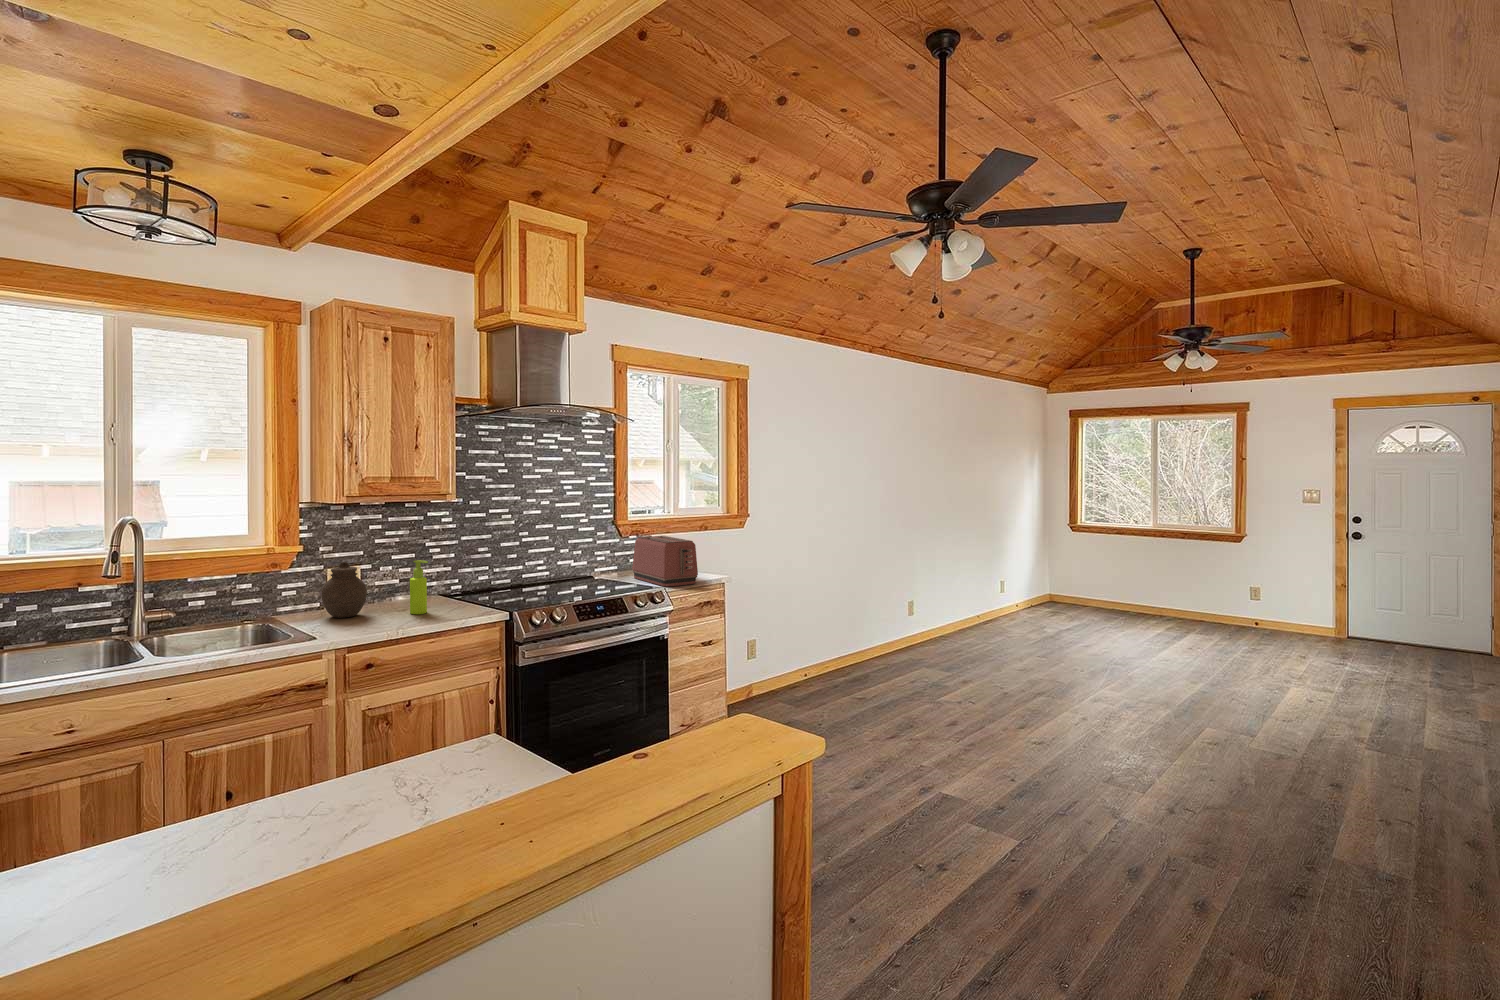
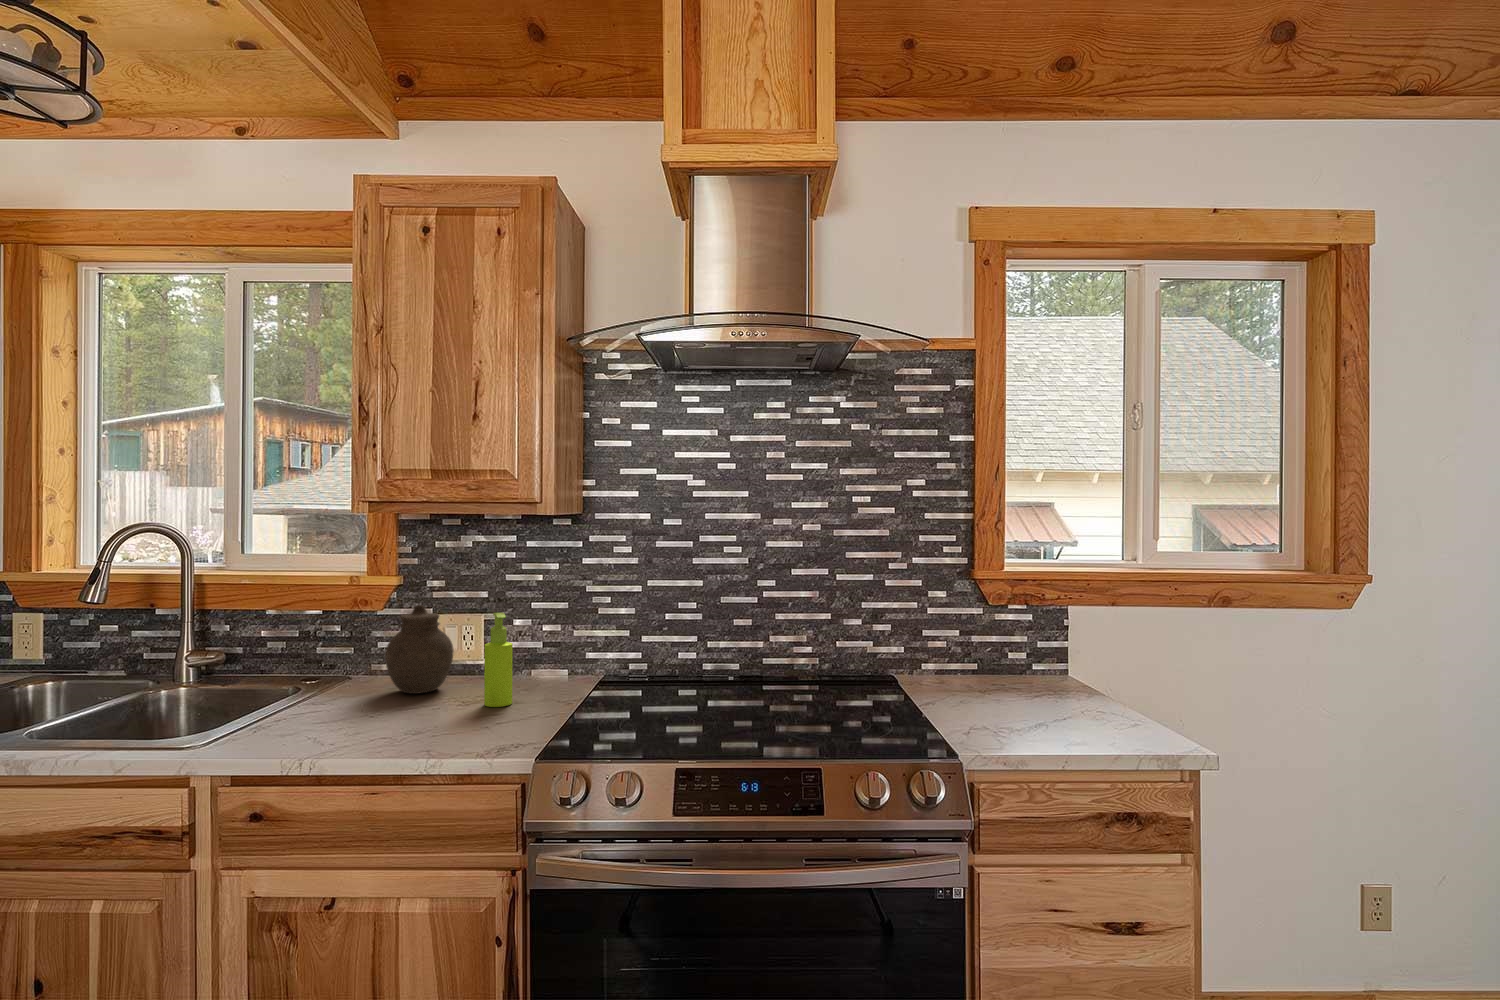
toaster: present [632,536,698,586] -> none [988,606,1109,732]

